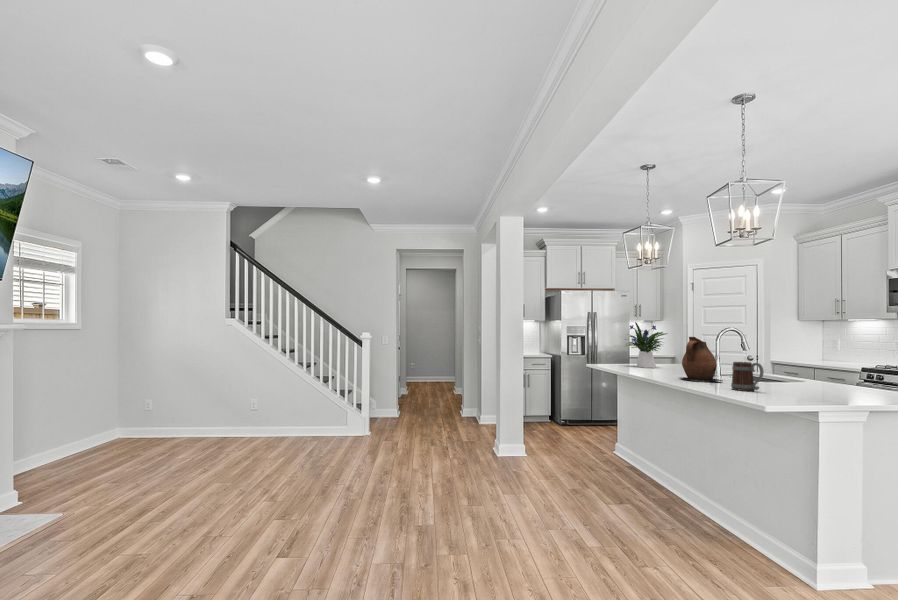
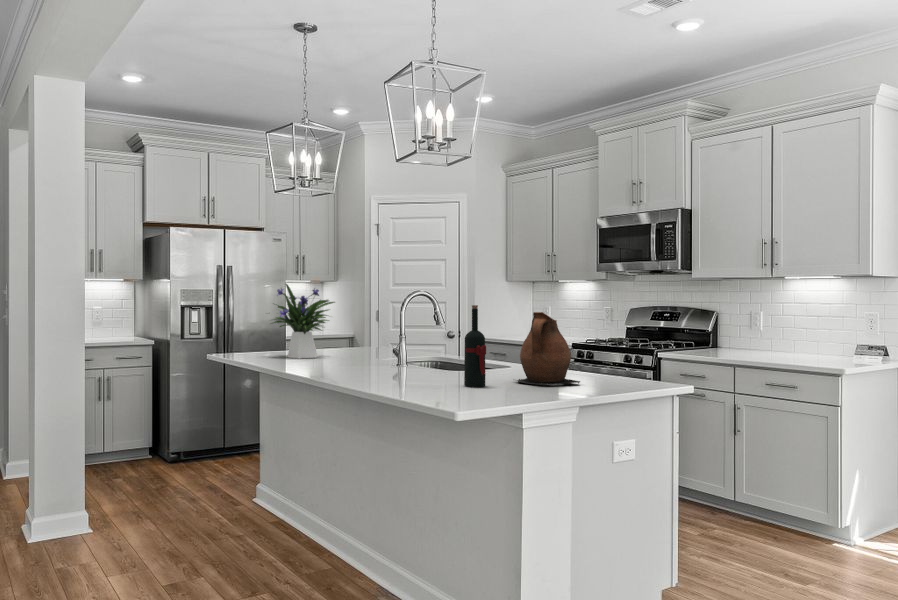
wine bottle: none [769,336,787,391] -> present [464,305,486,387]
ceramic pitcher: present [680,337,723,381] -> present [517,312,580,385]
mug: present [731,362,764,391] -> none [413,347,456,393]

